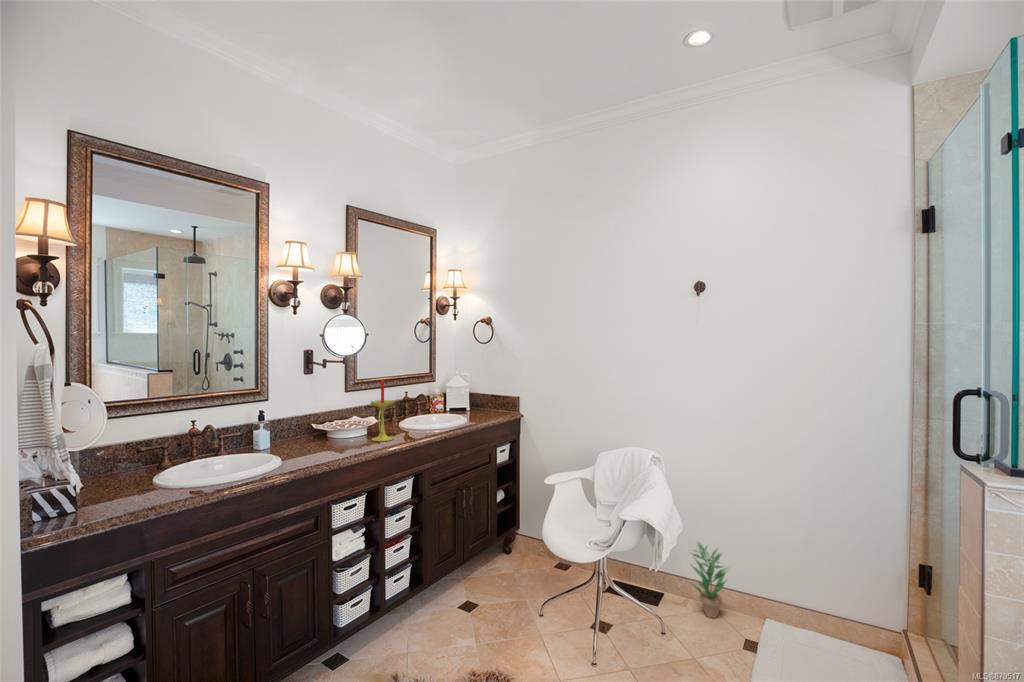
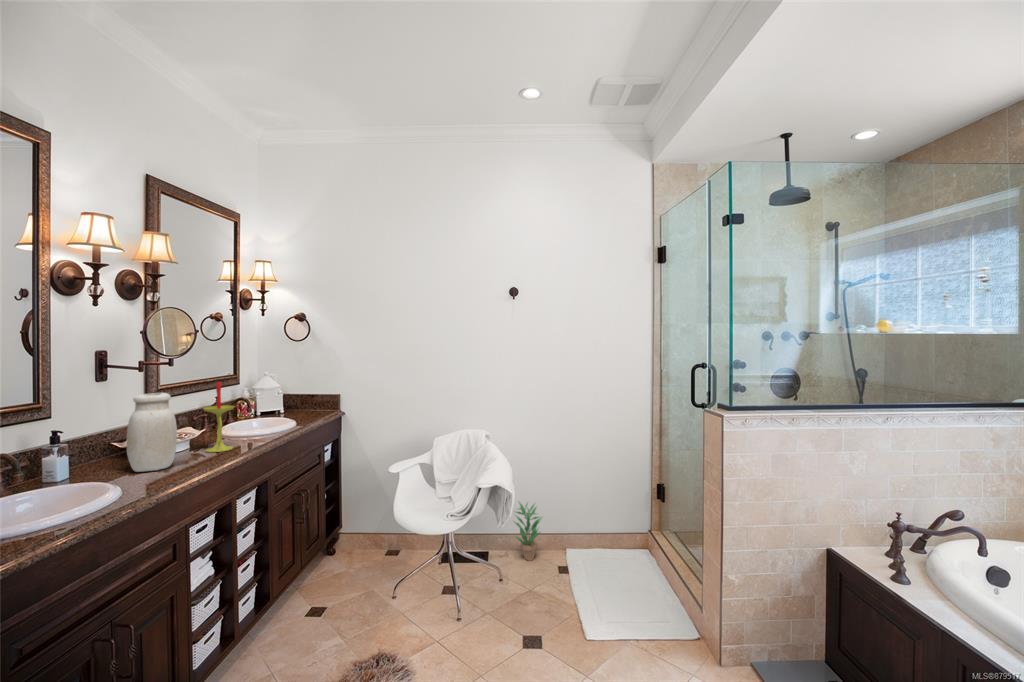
jar: none [303,386,339,451] -> present [126,393,177,472]

